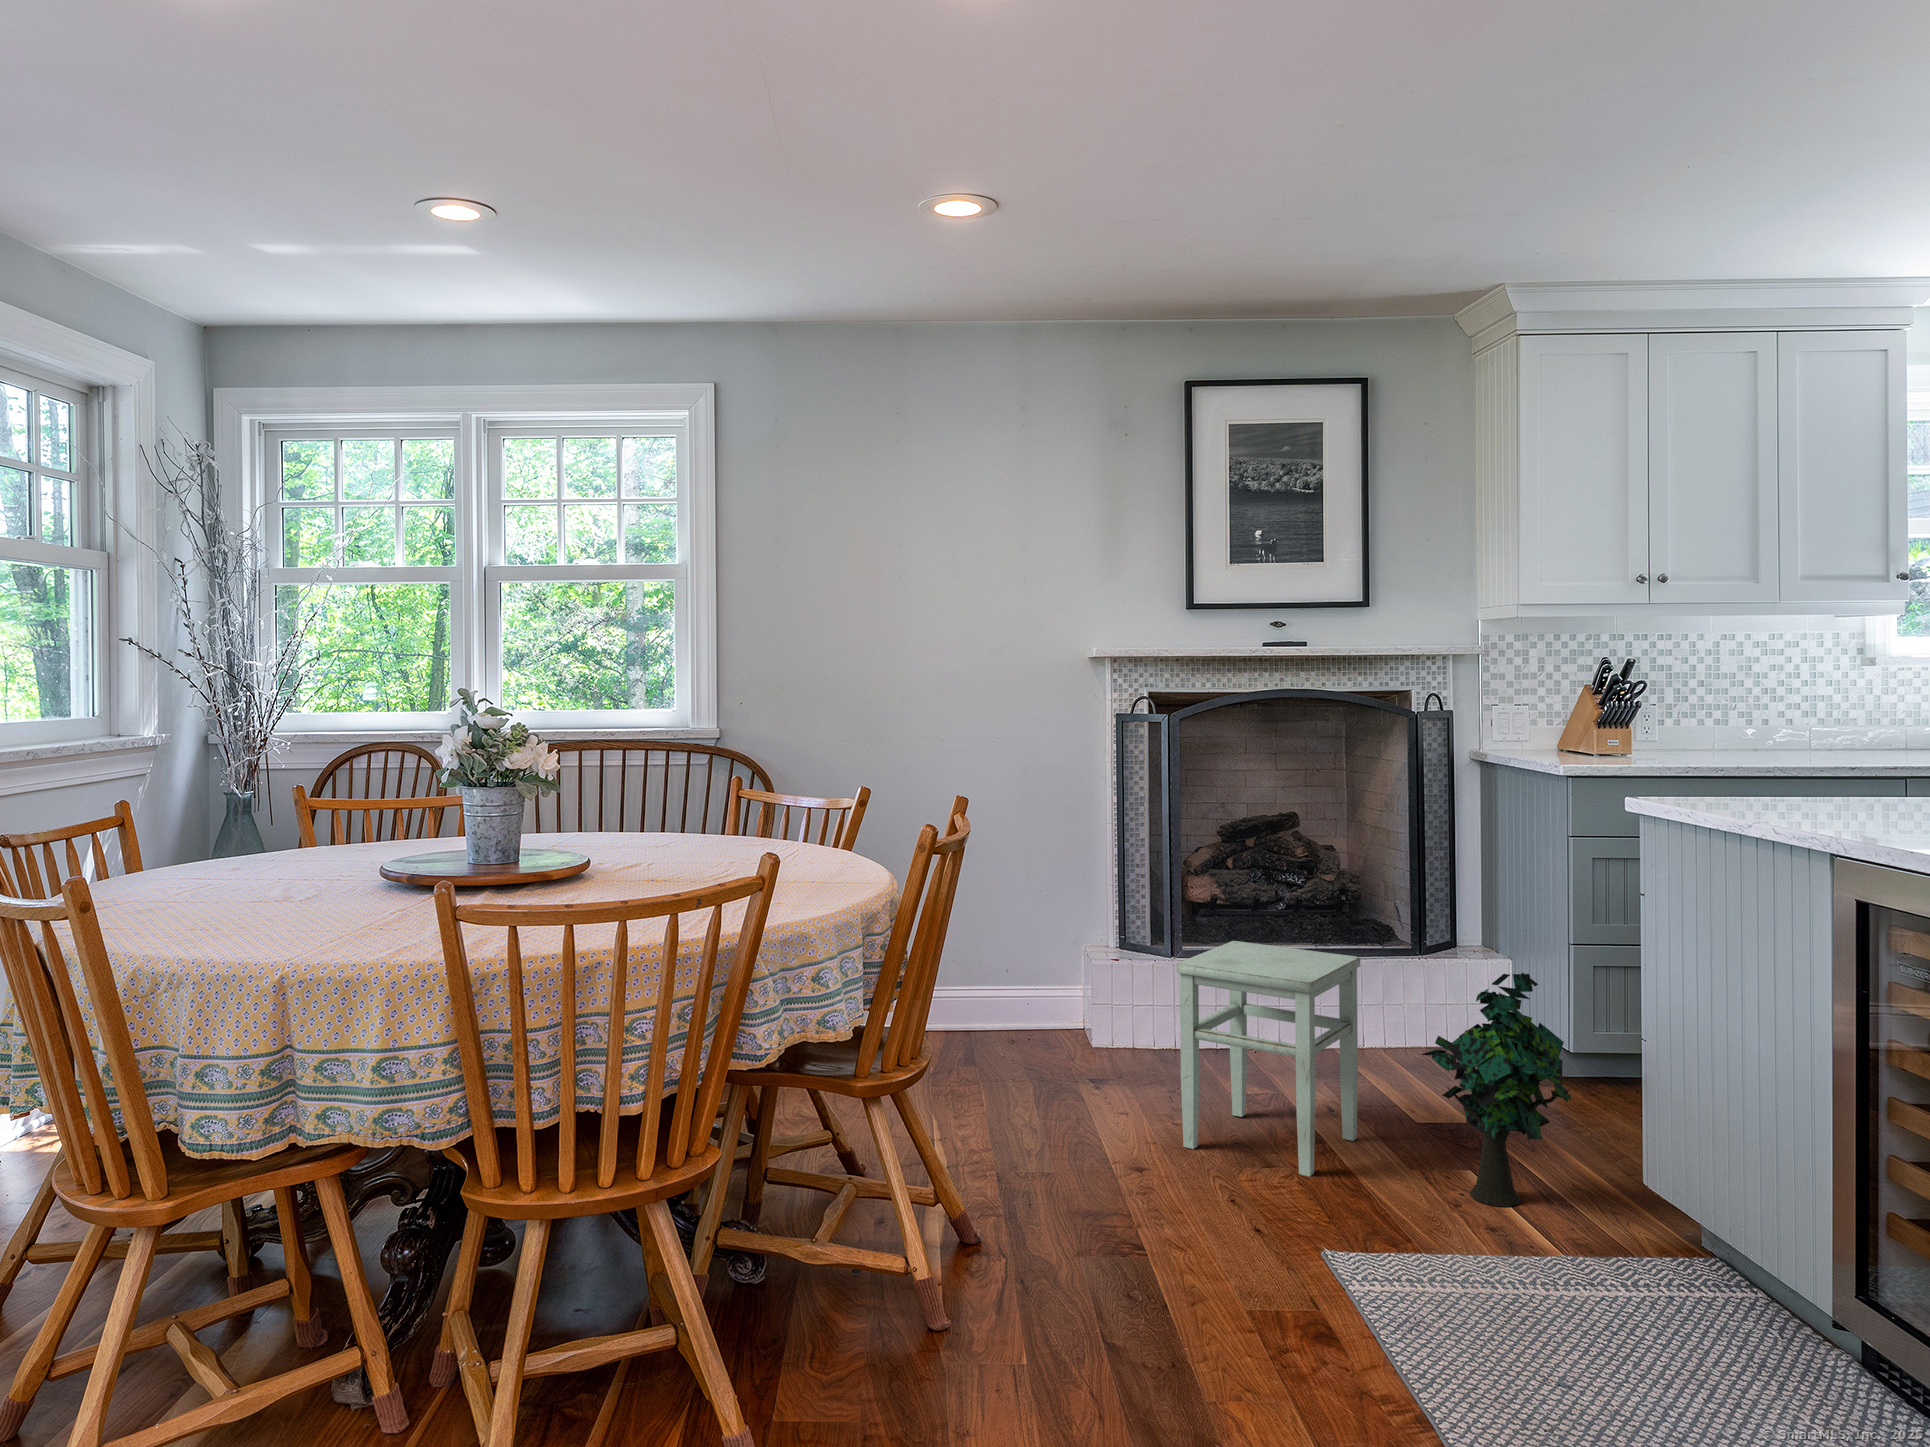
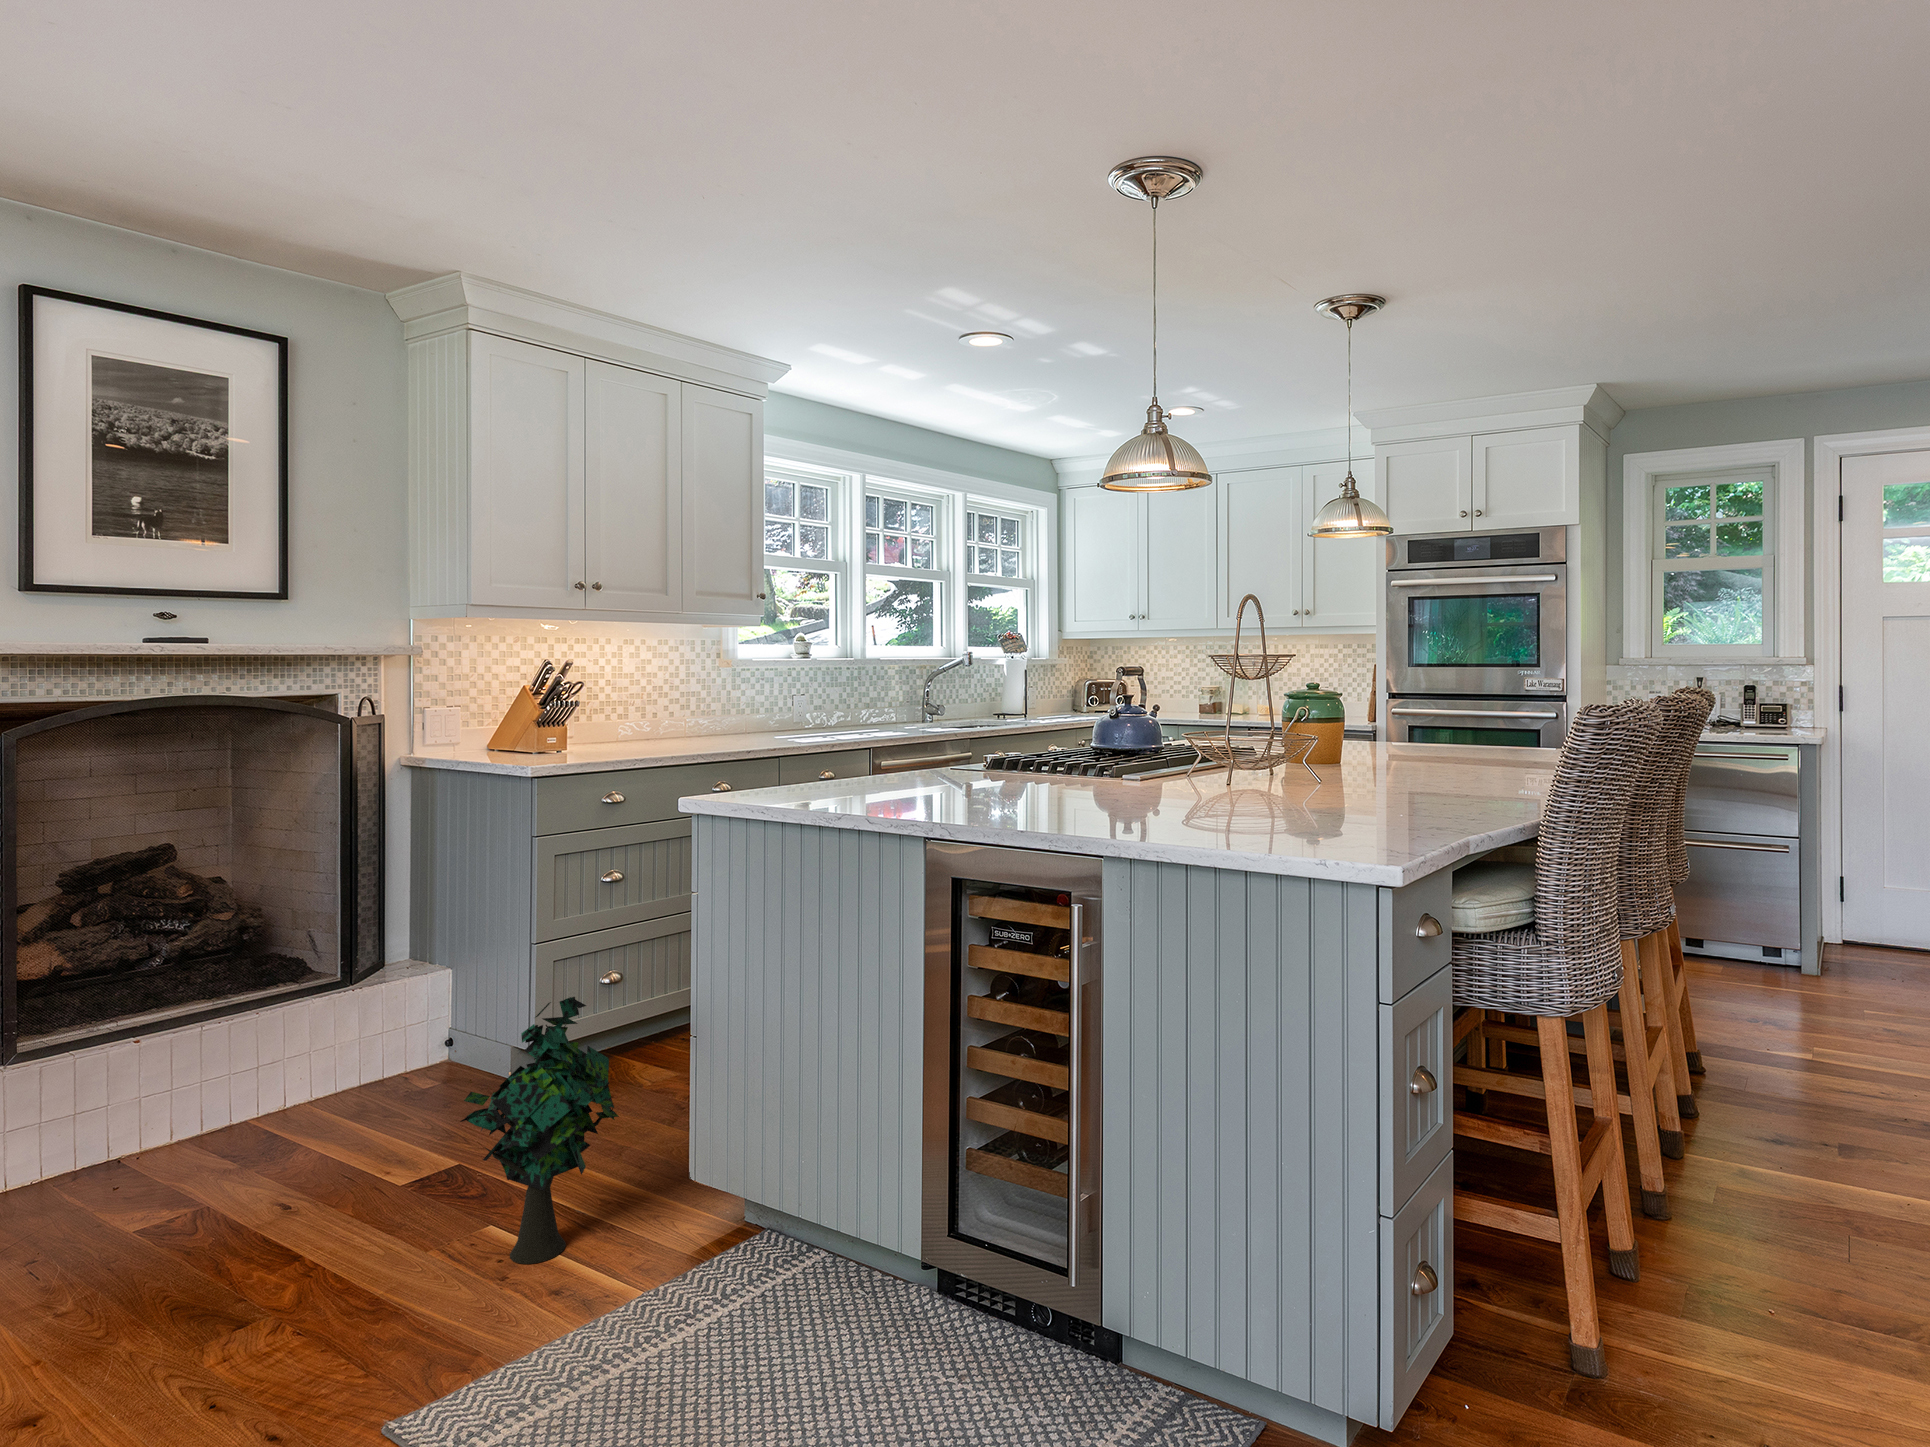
stool: present [1177,941,1360,1176] -> none [76,1022,350,1374]

